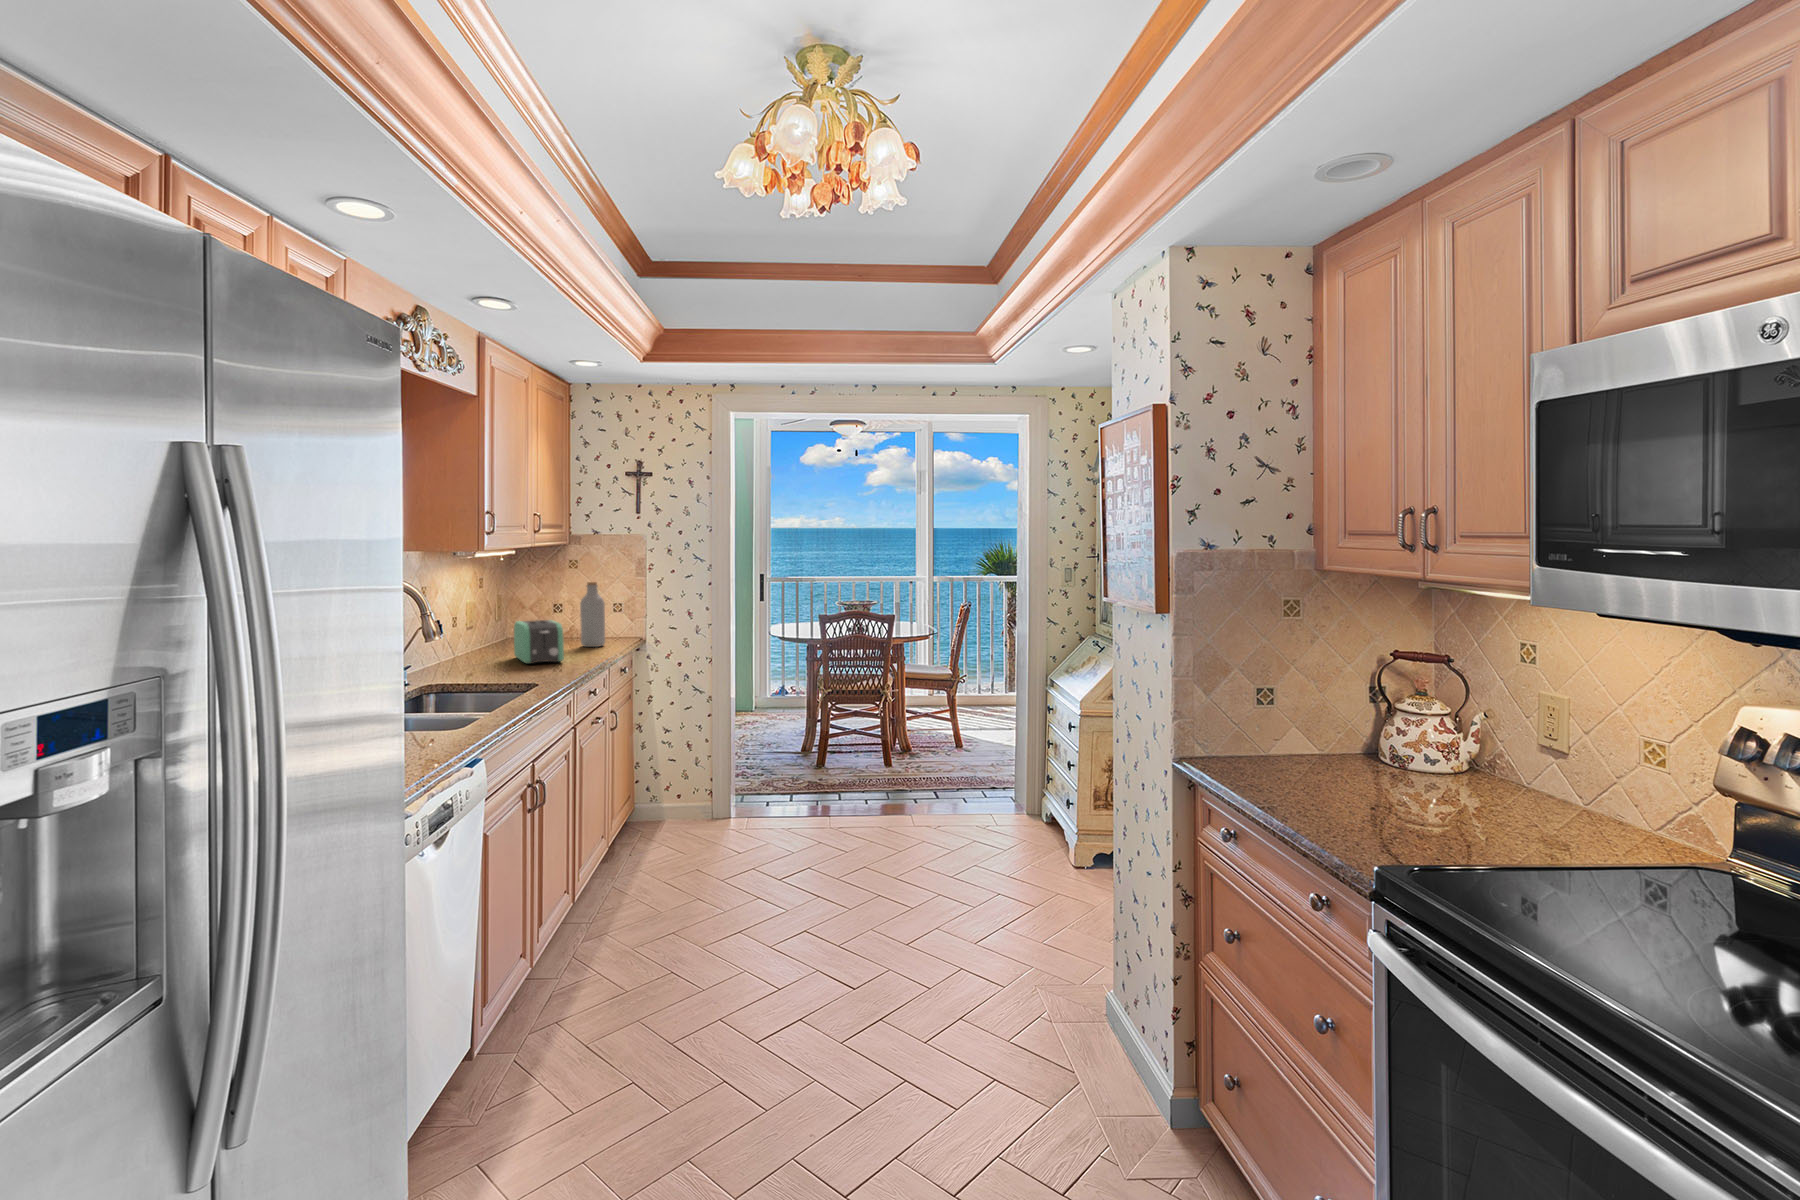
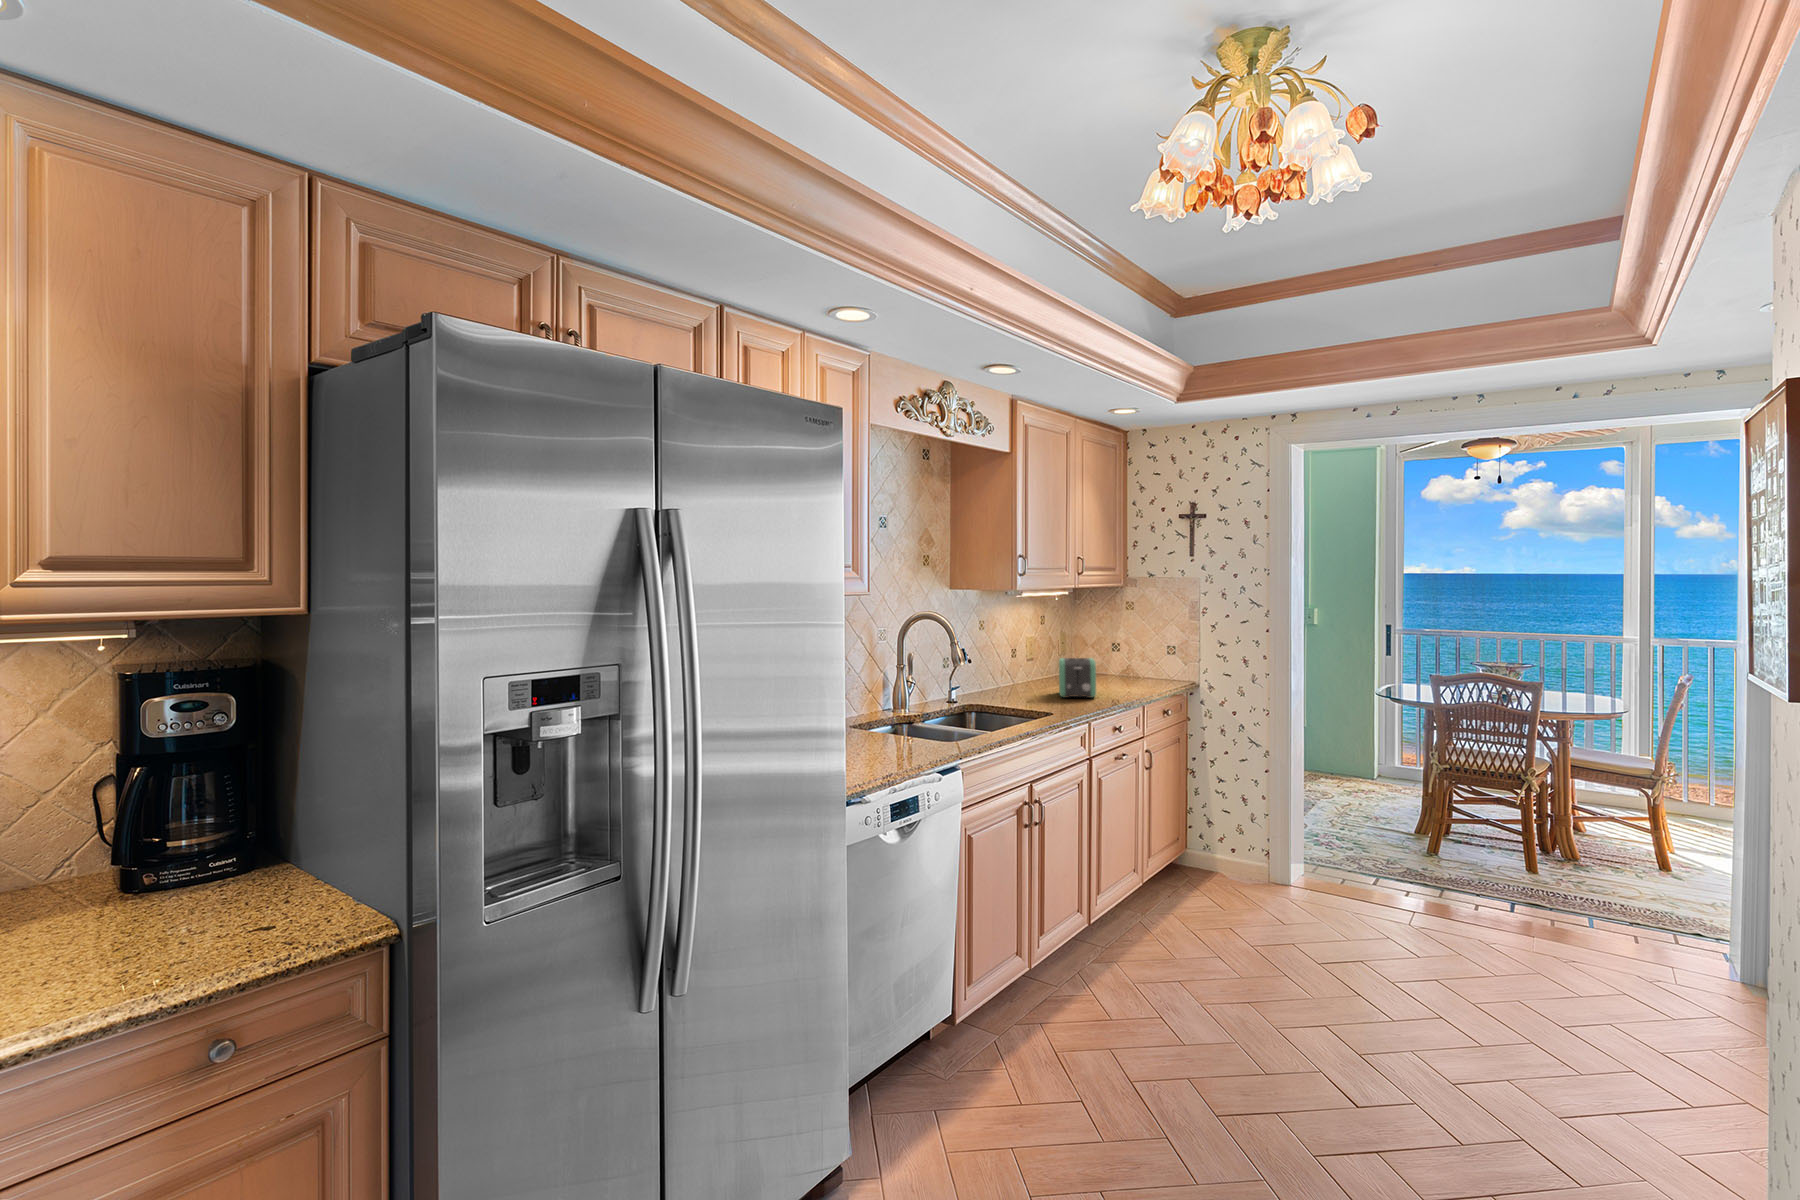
bottle: present [580,582,605,647] -> none [1127,623,1151,687]

